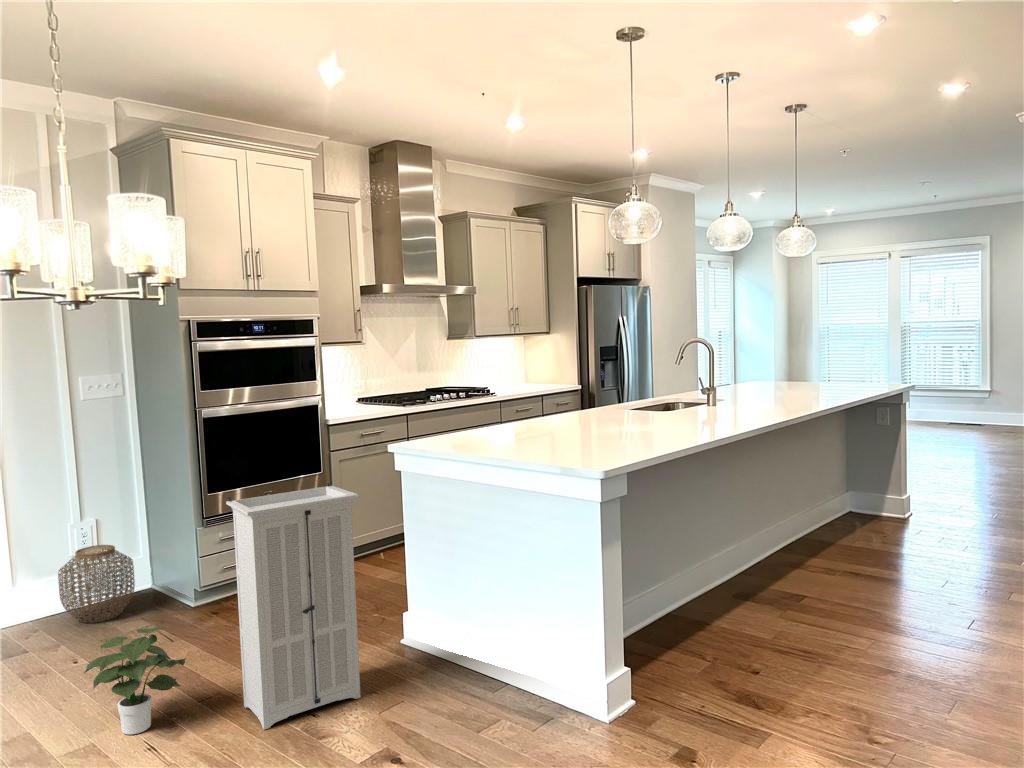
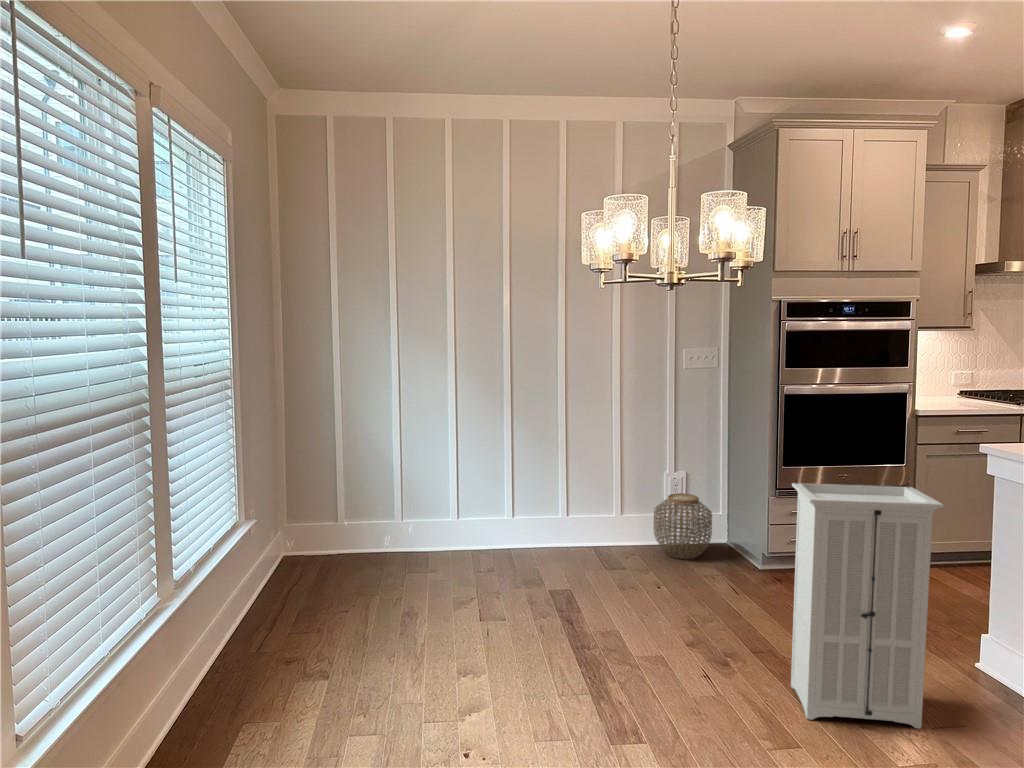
potted plant: present [84,626,185,735] -> none [656,581,741,673]

